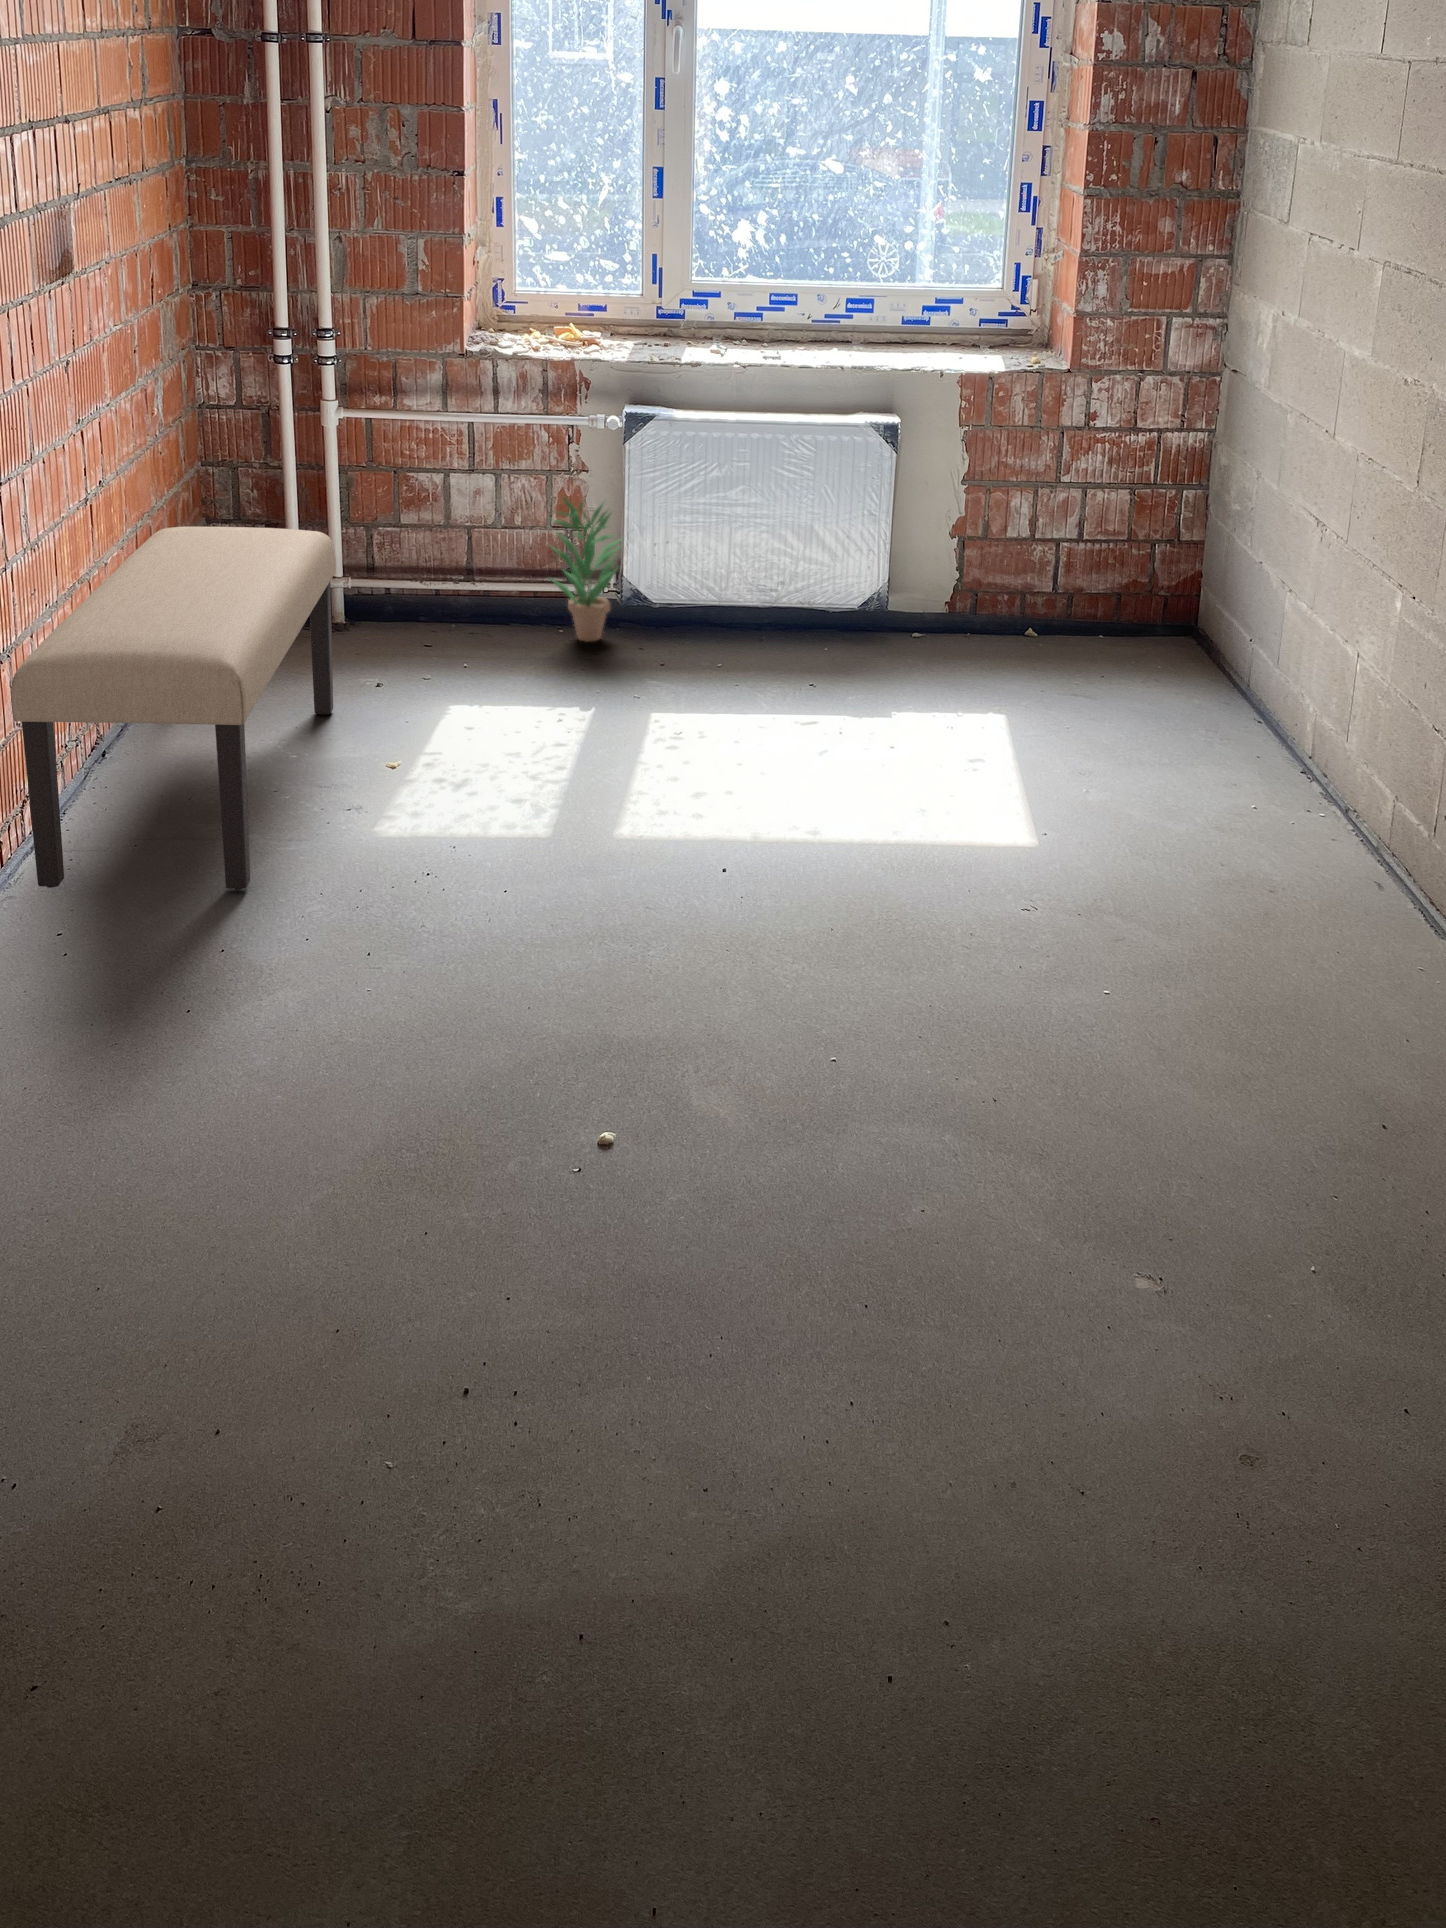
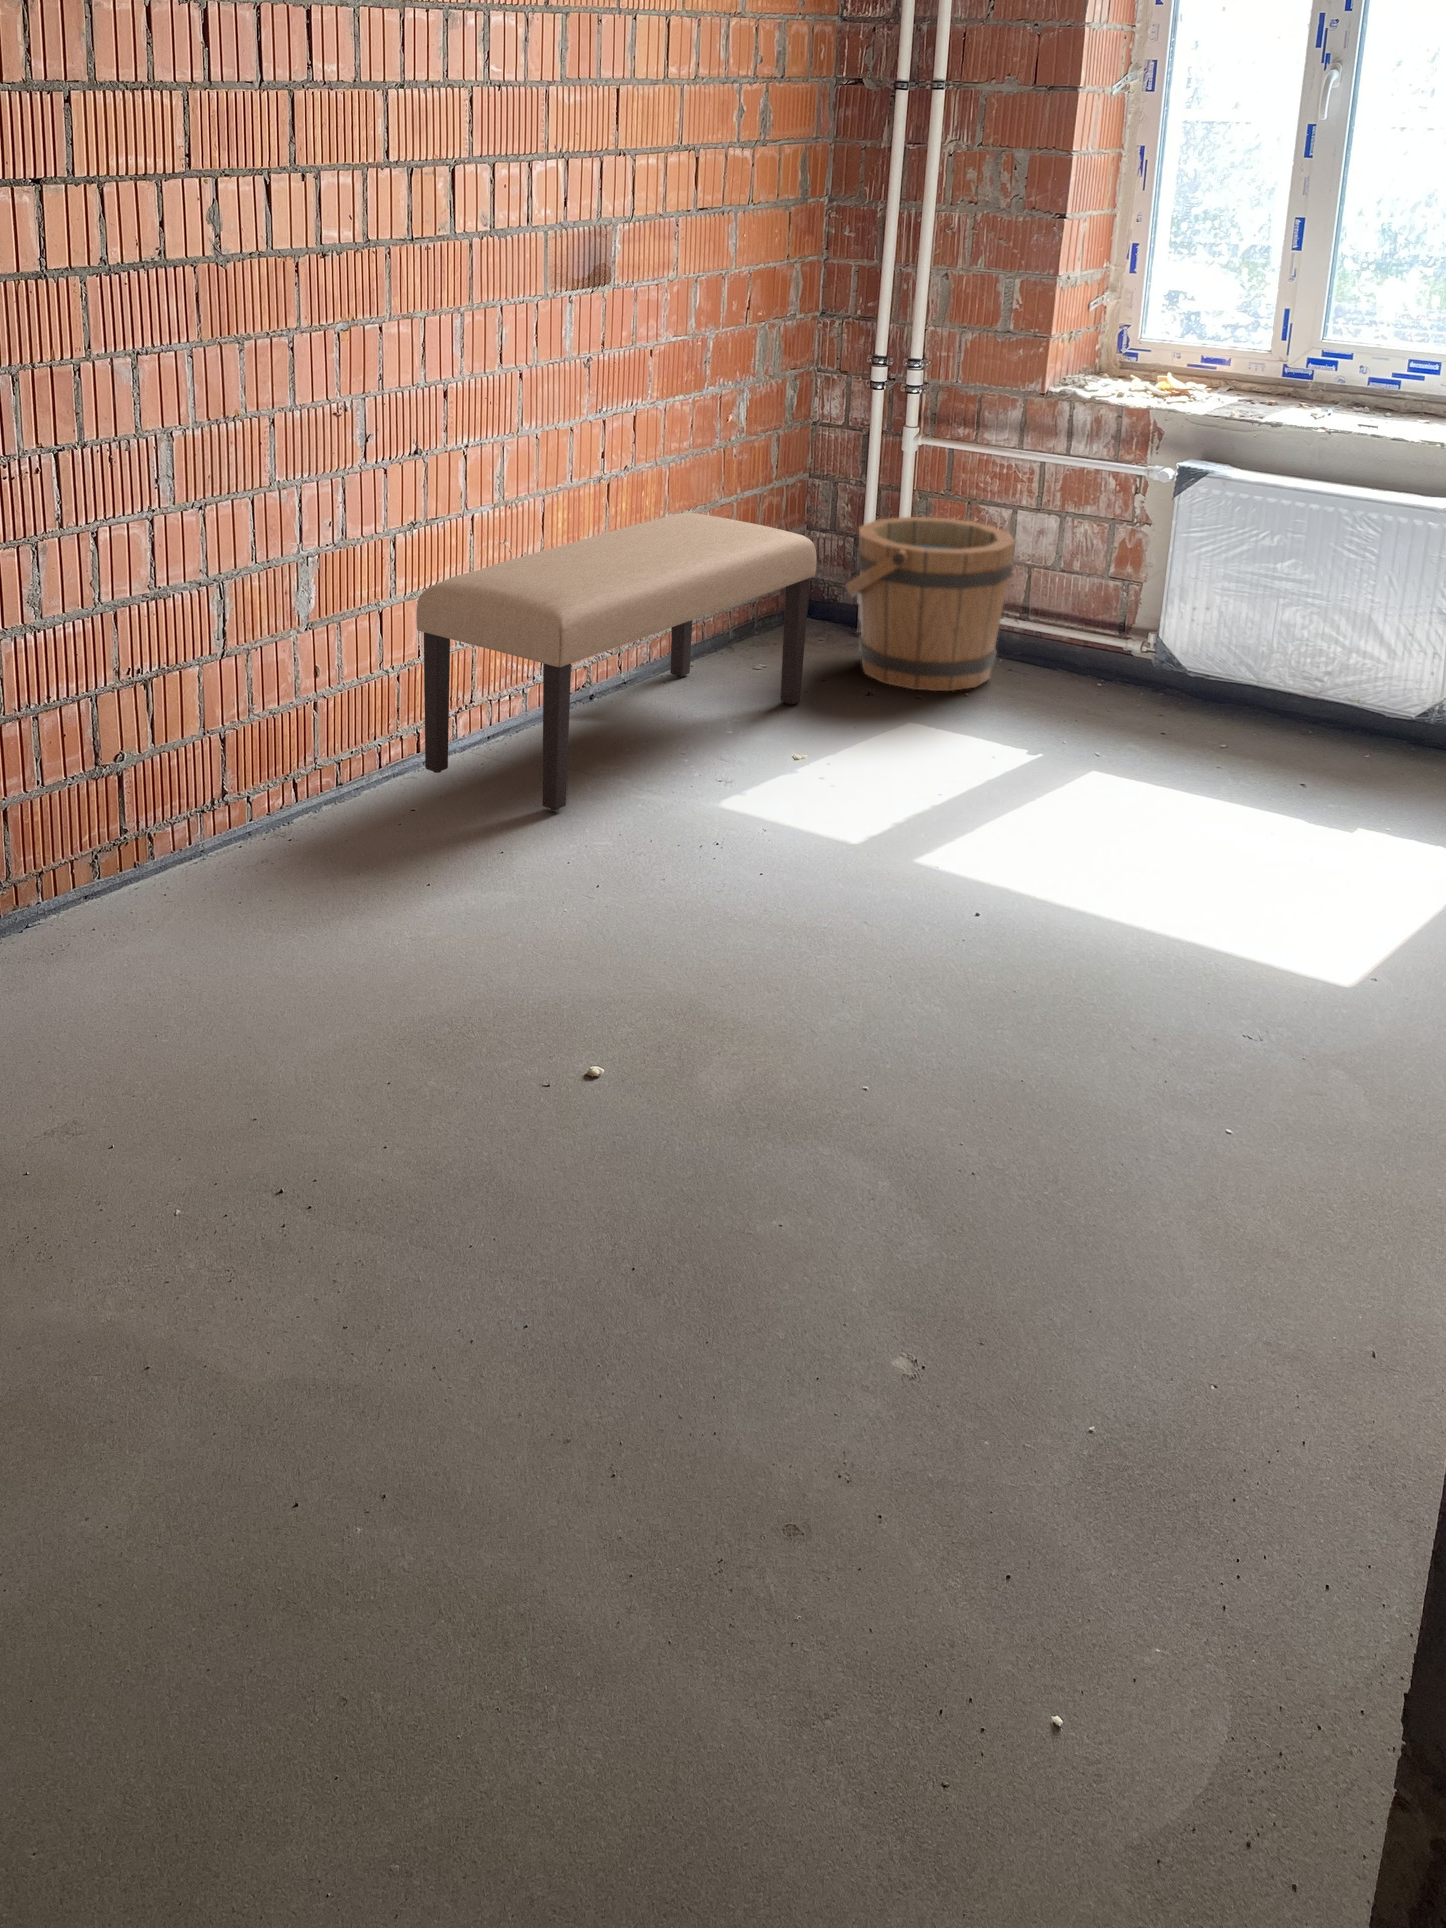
bucket: none [314,491,483,673] -> present [846,517,1015,691]
potted plant: present [551,497,620,641] -> none [1071,543,1163,699]

